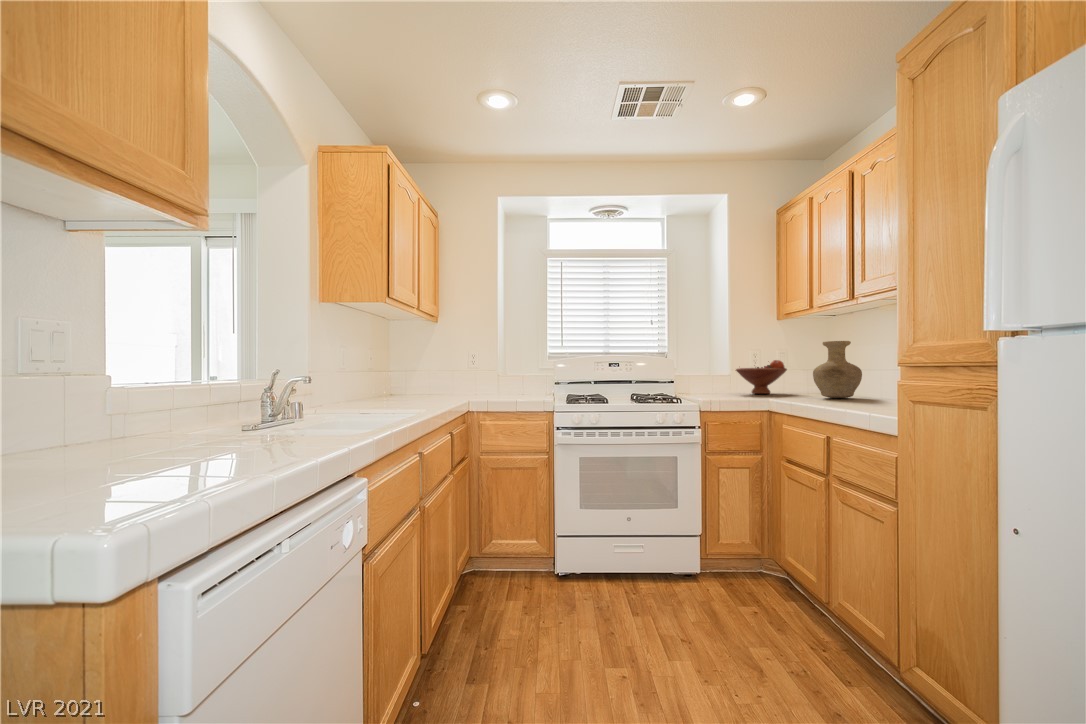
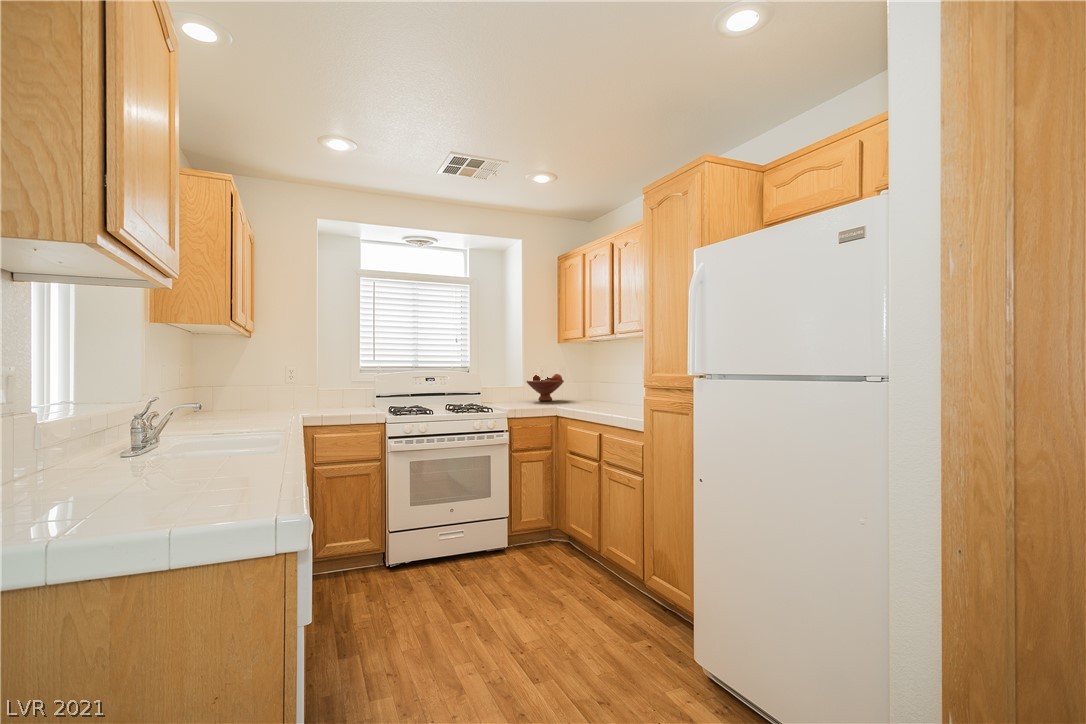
vase: present [813,341,862,398] -> none [584,362,615,404]

